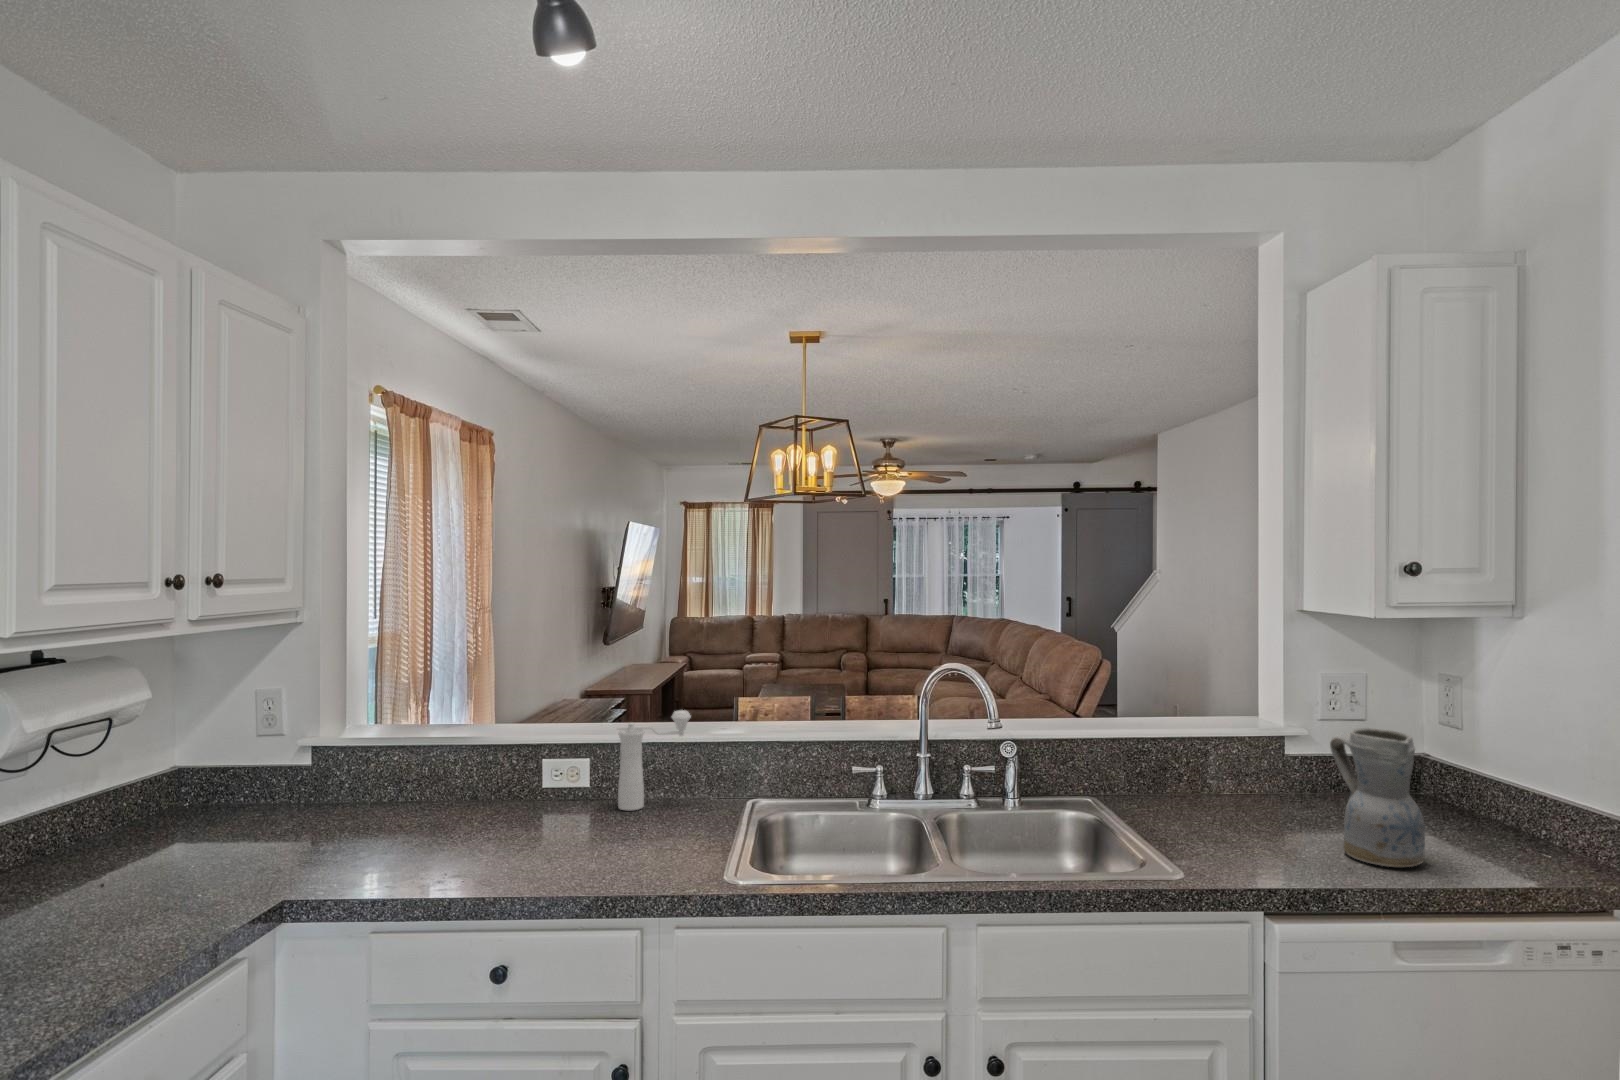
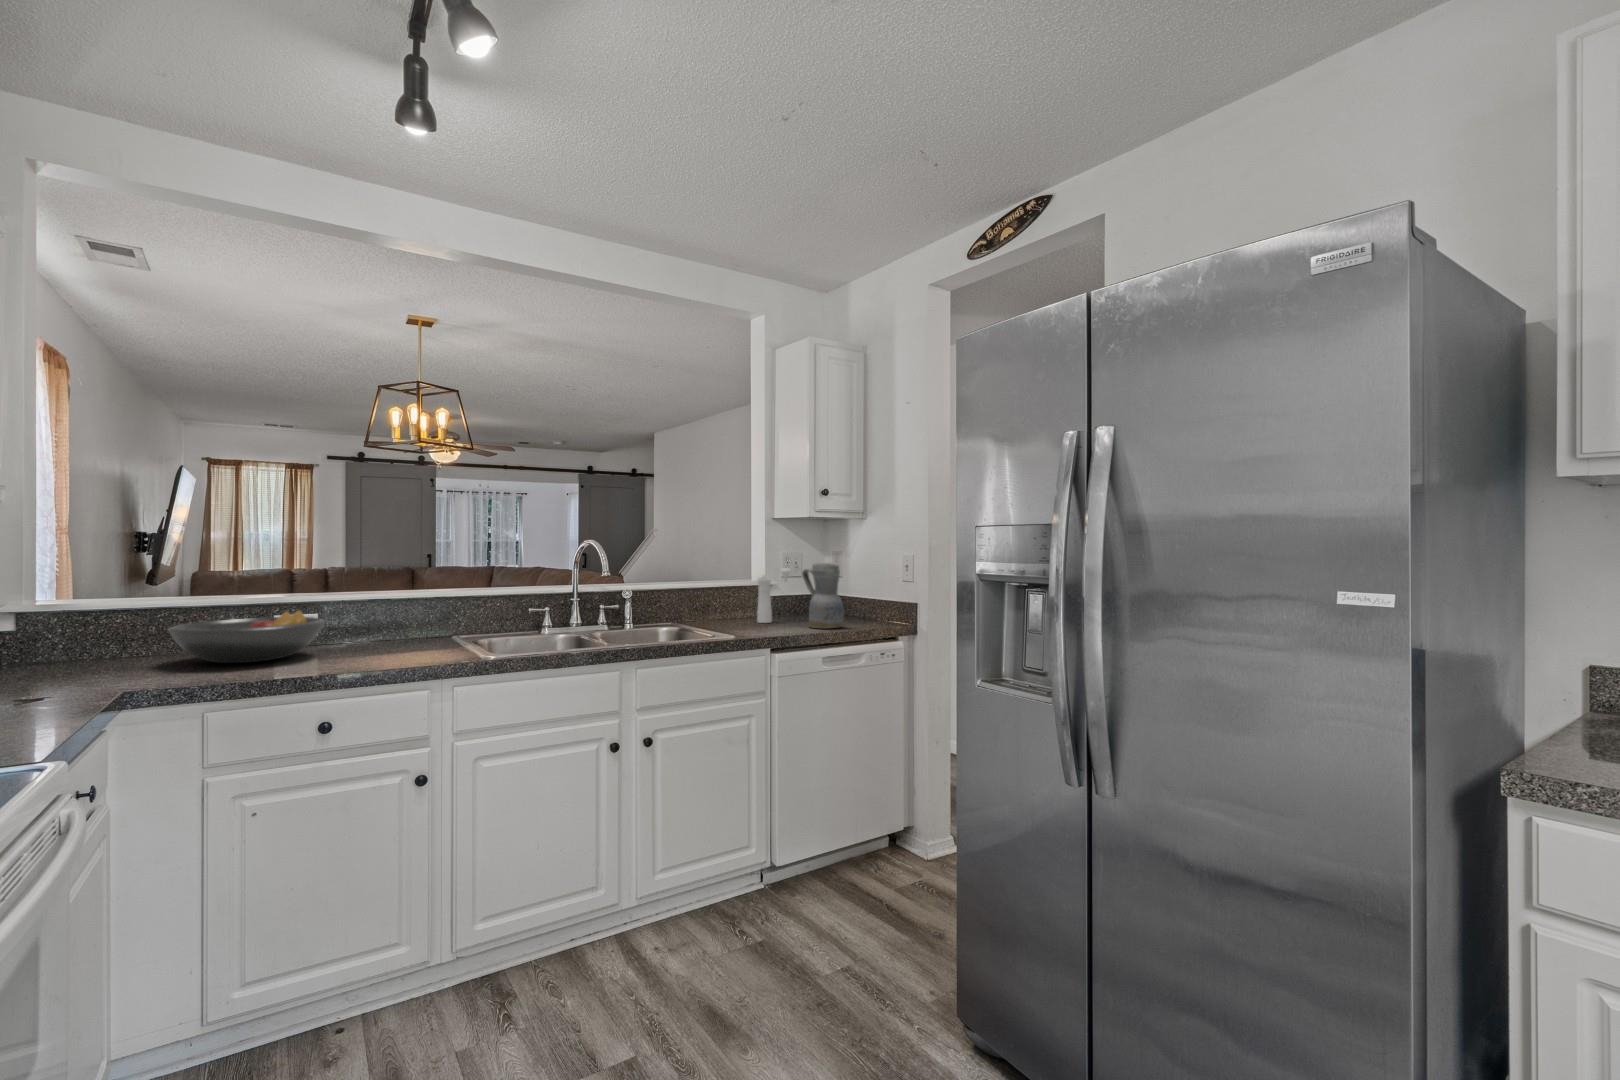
pepper mill: present [617,710,691,811] -> present [757,568,791,623]
fruit bowl: none [397,765,571,841] -> present [168,610,326,663]

